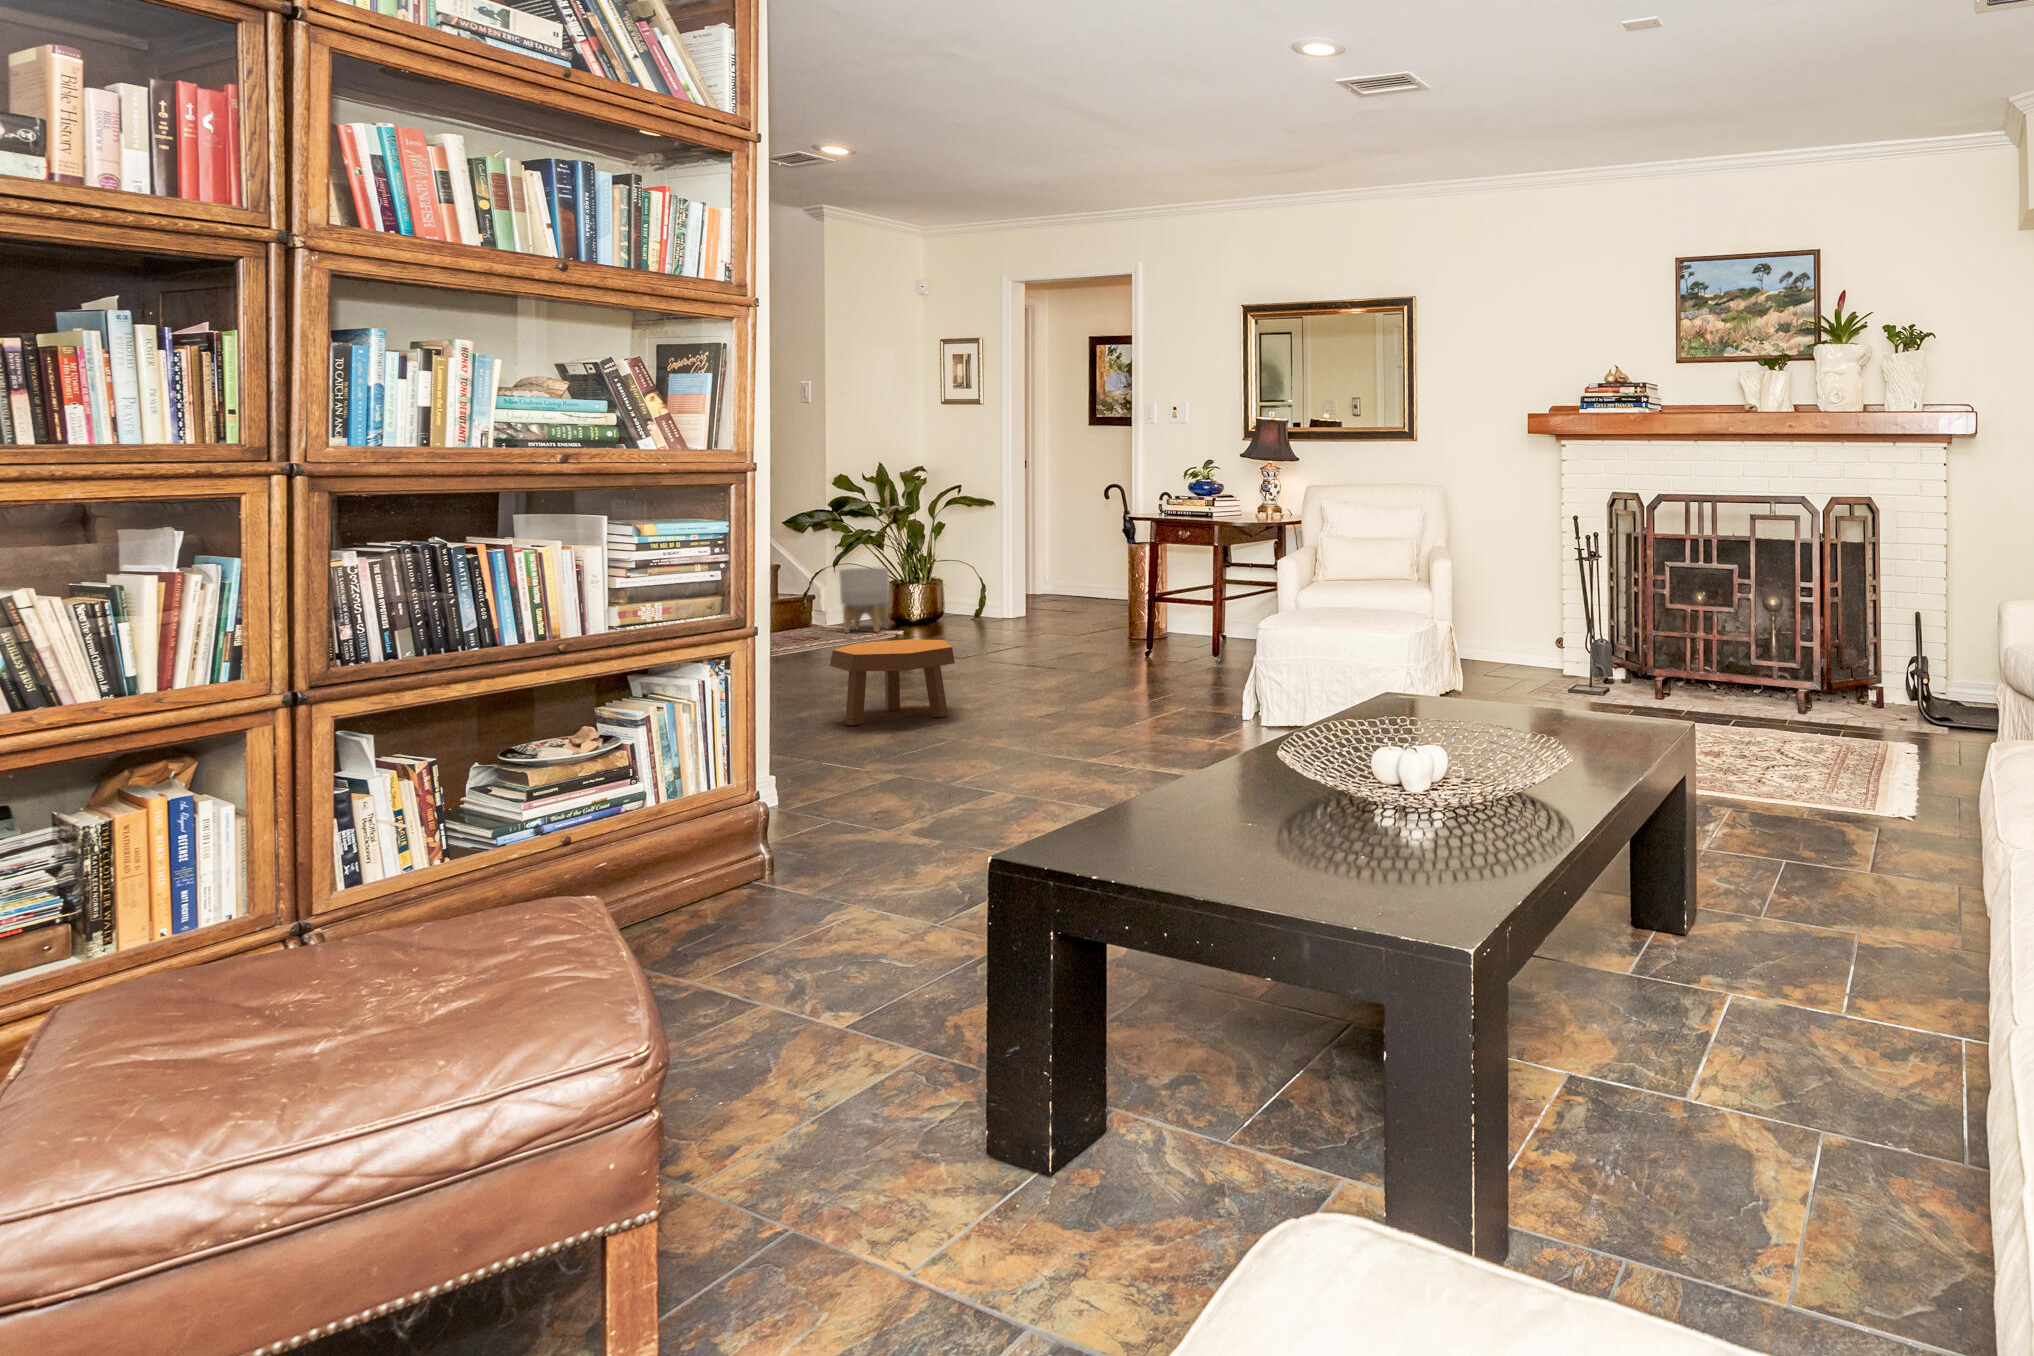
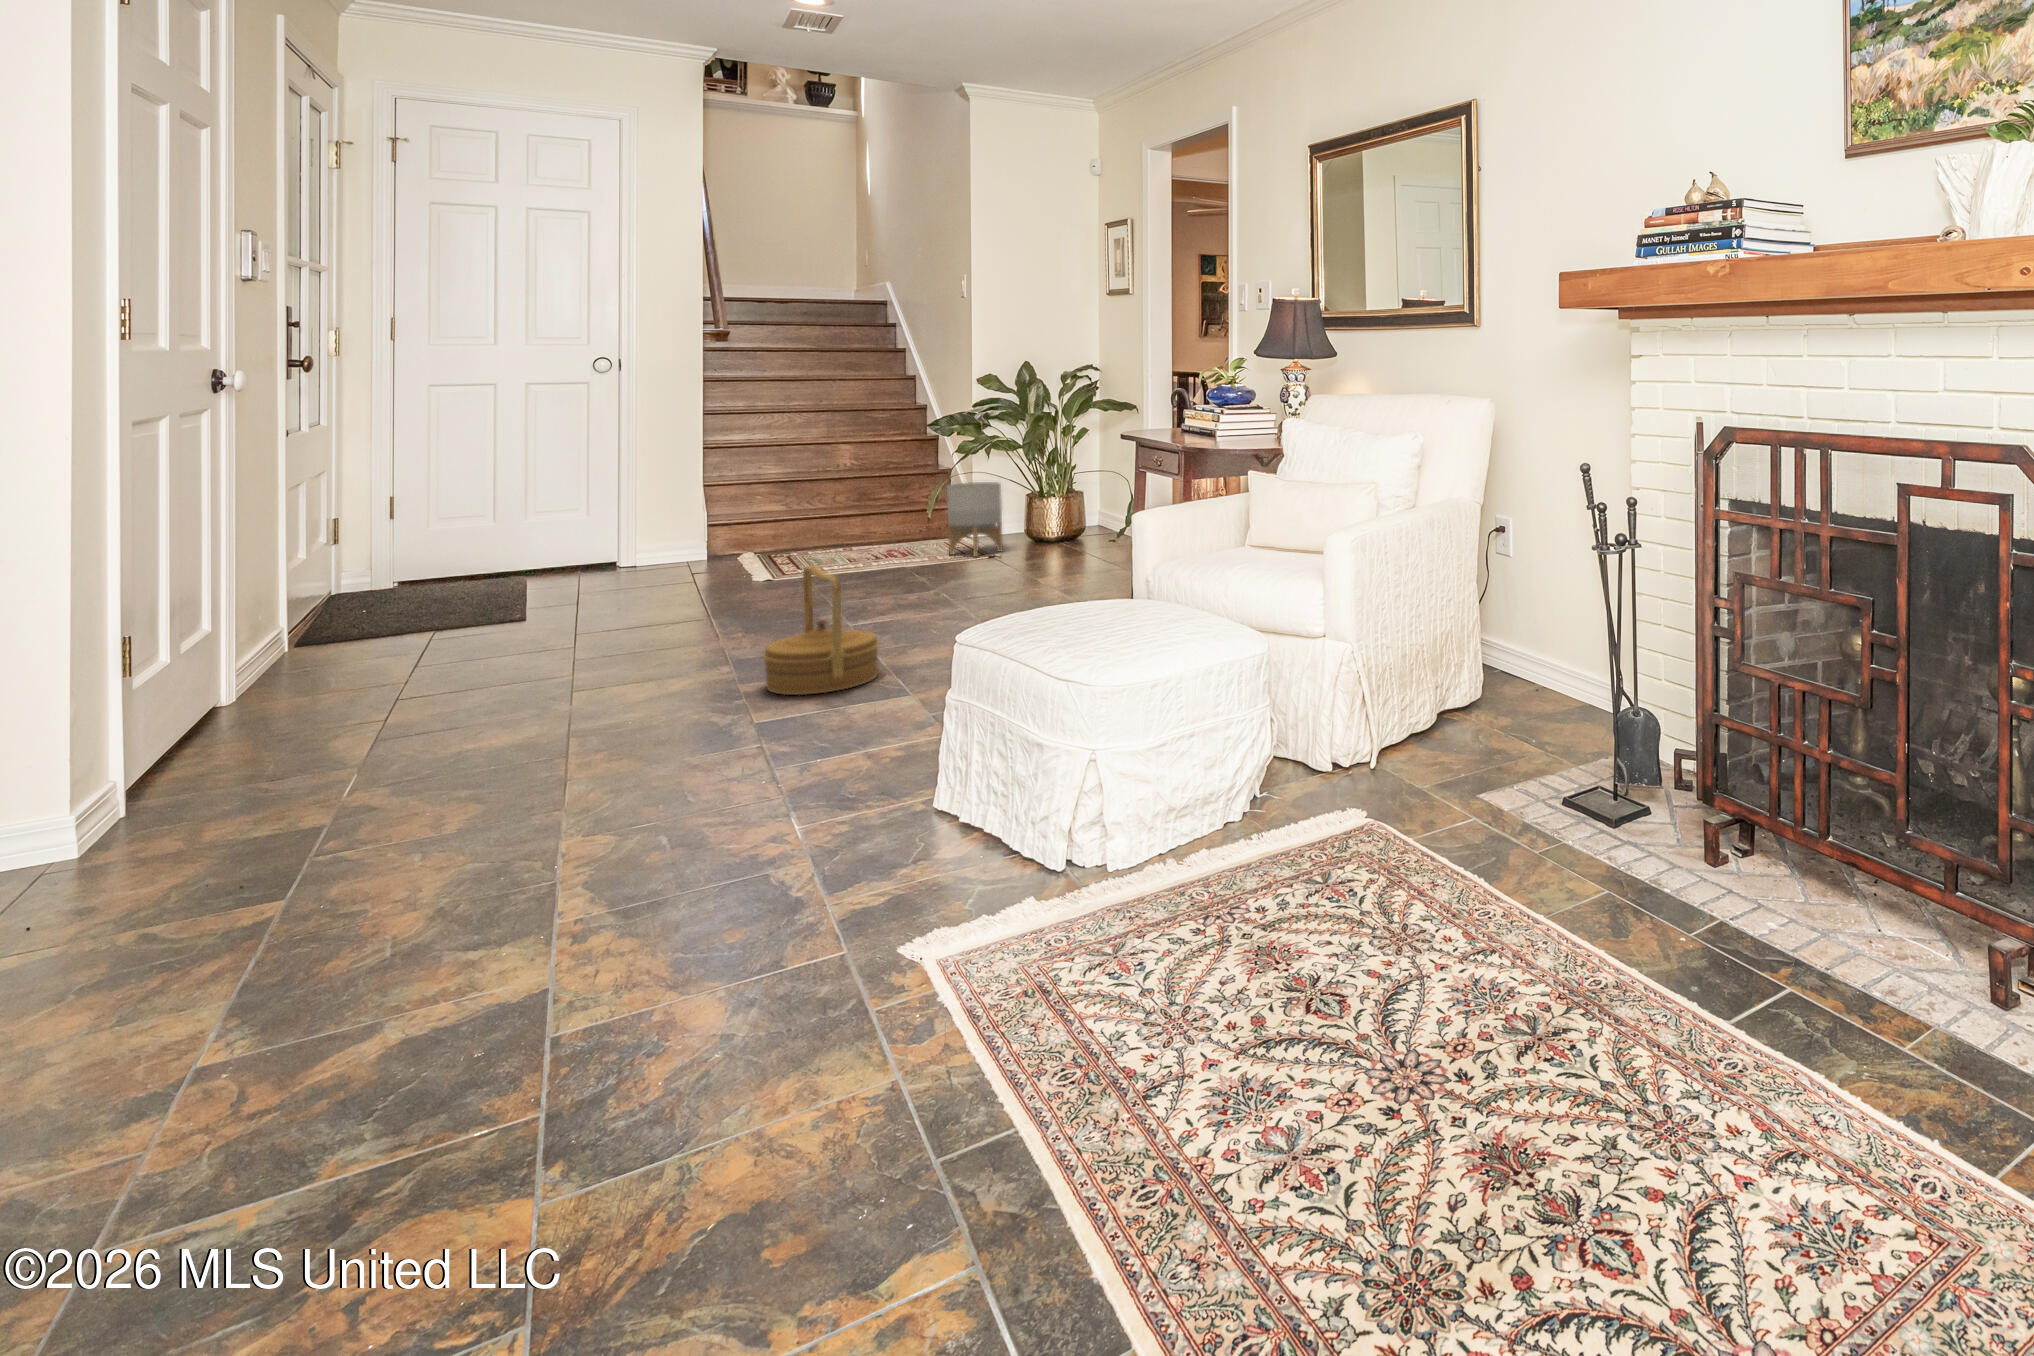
basket: none [982,607,1061,695] -> present [763,565,879,695]
footstool: present [830,639,955,725] -> none [476,607,679,729]

